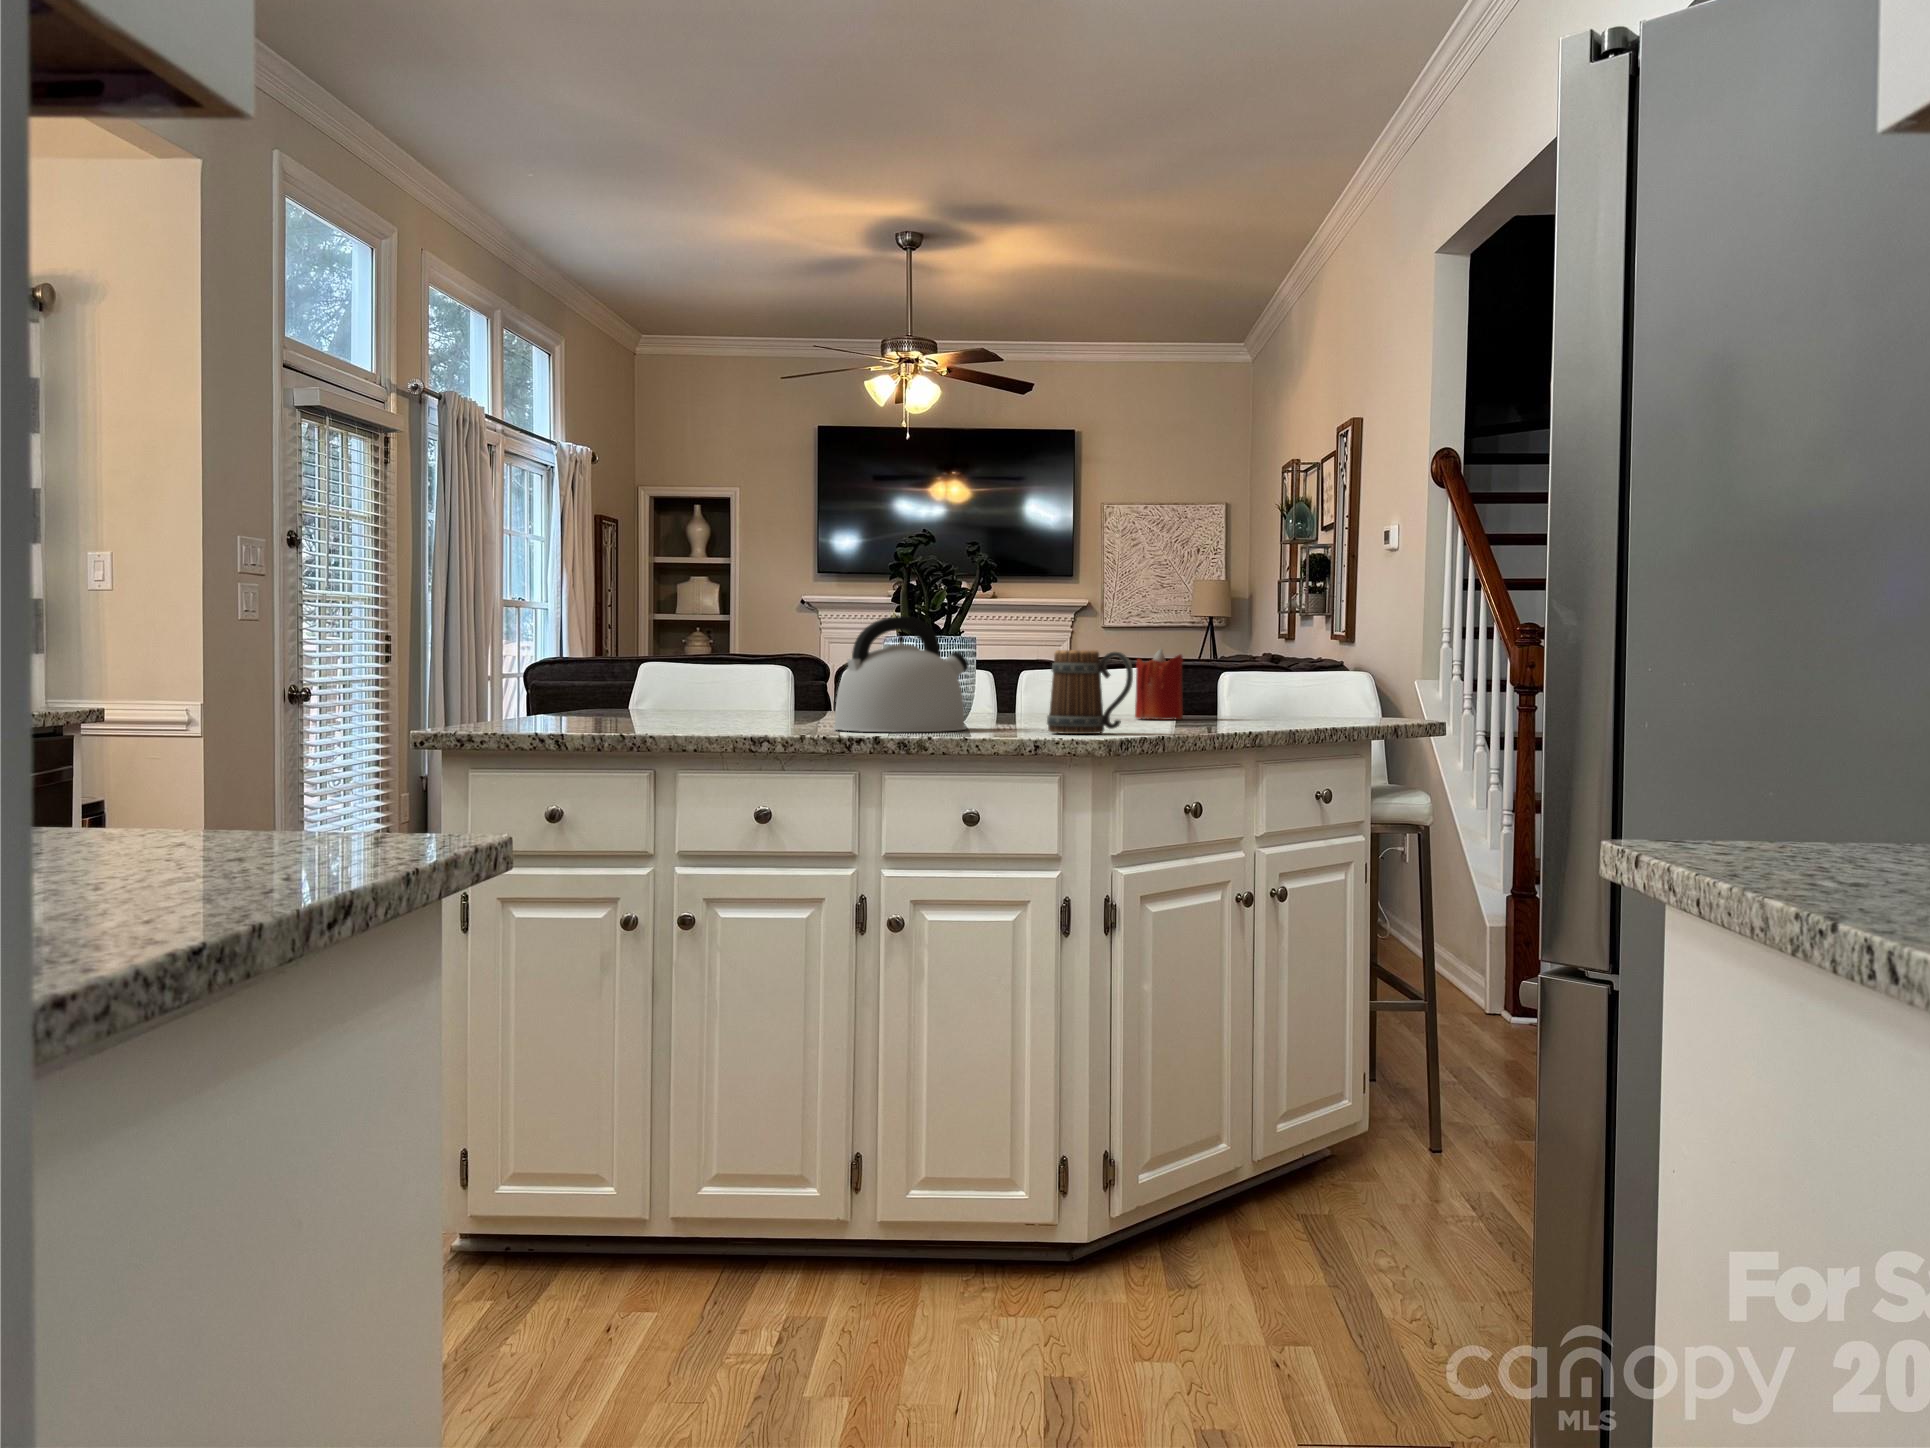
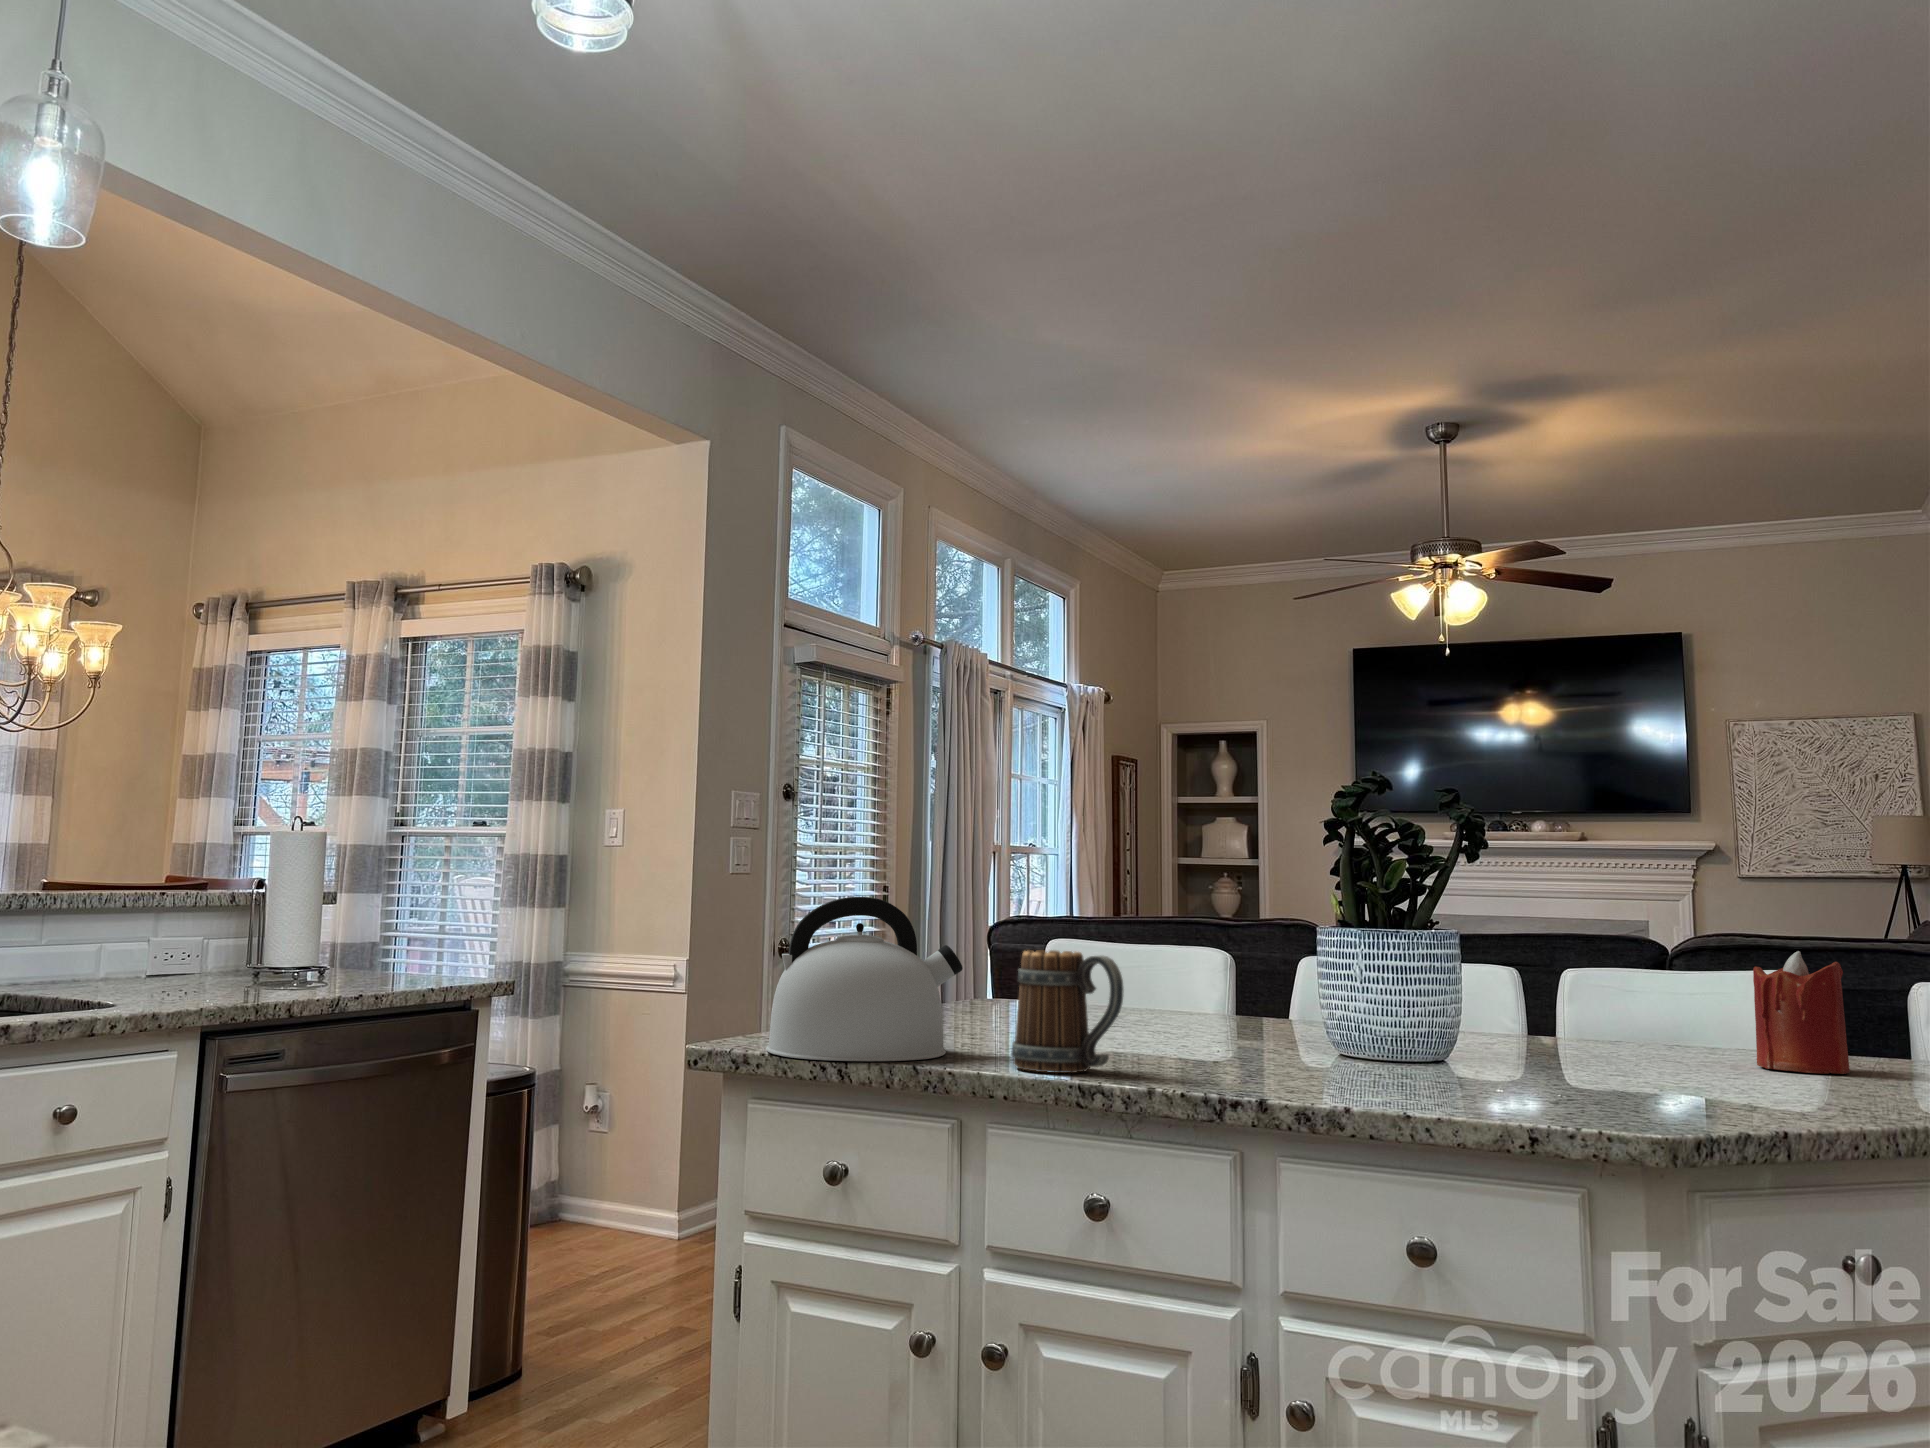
kettle: present [833,616,969,732] -> present [766,897,963,1061]
mug: present [1047,650,1133,734] -> present [1011,950,1124,1073]

